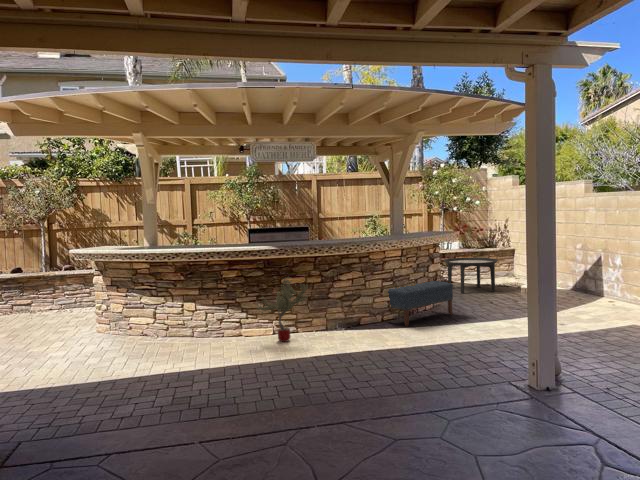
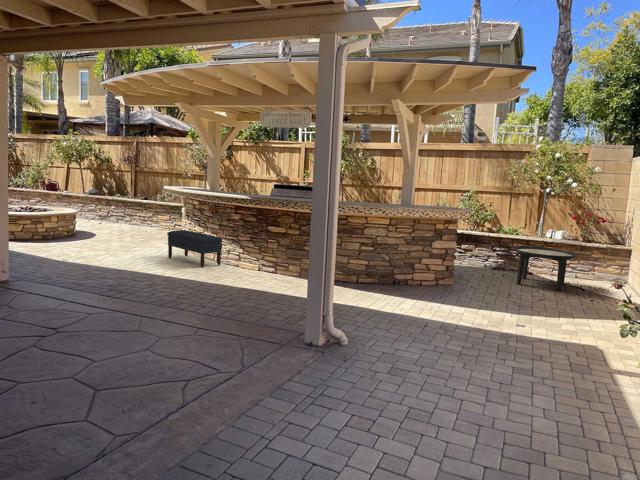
potted tree: present [257,277,308,342] -> none [238,225,274,275]
bench: present [387,281,453,326] -> present [167,230,222,267]

